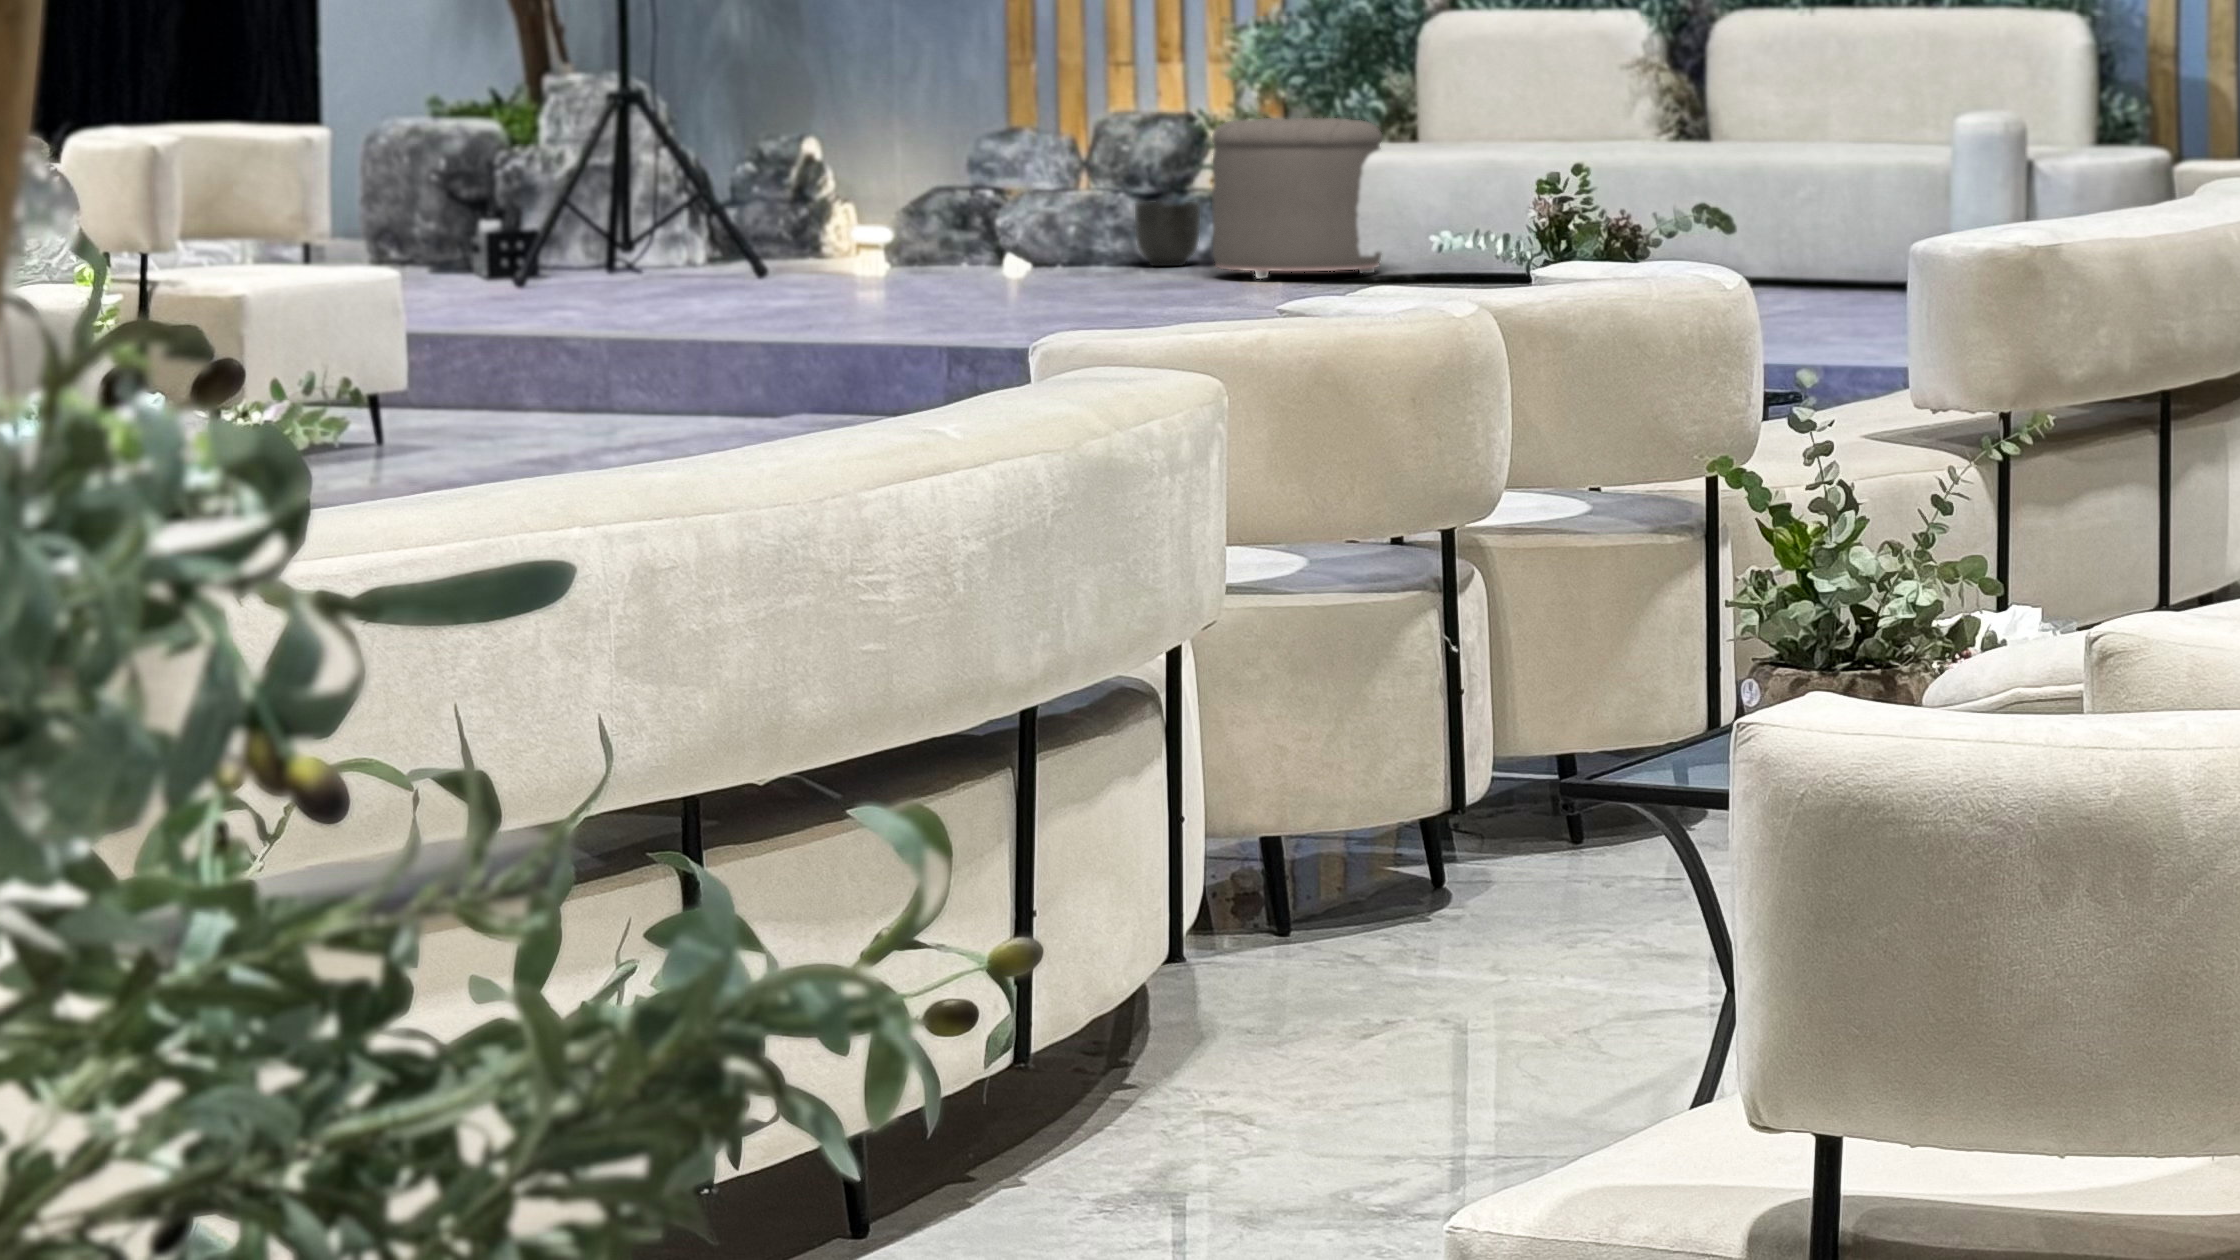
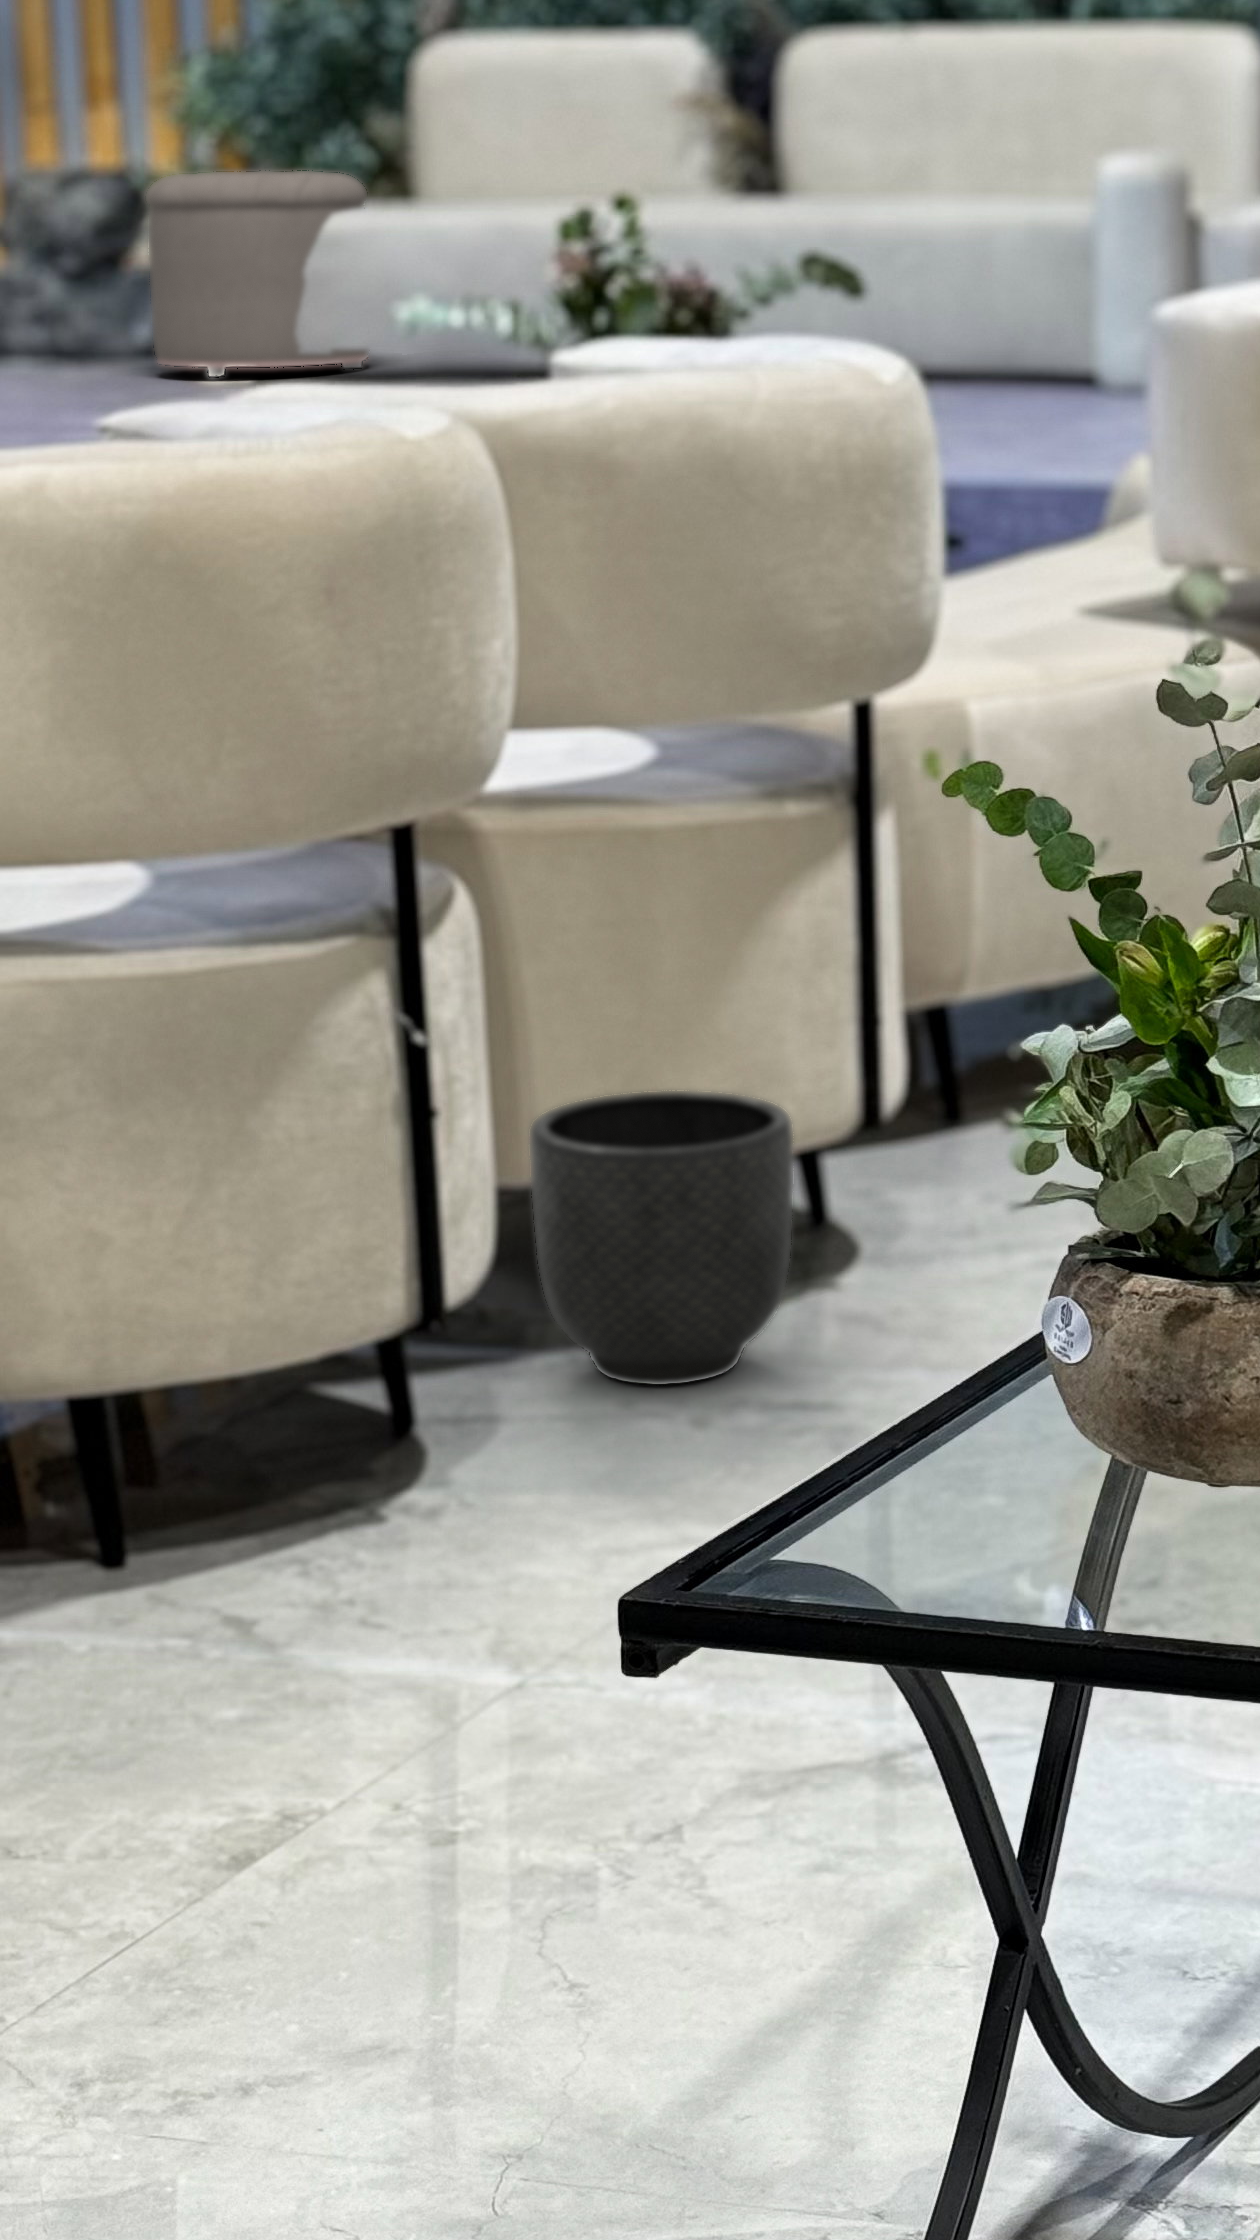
planter: present [1135,201,1200,266] -> present [529,1091,793,1385]

